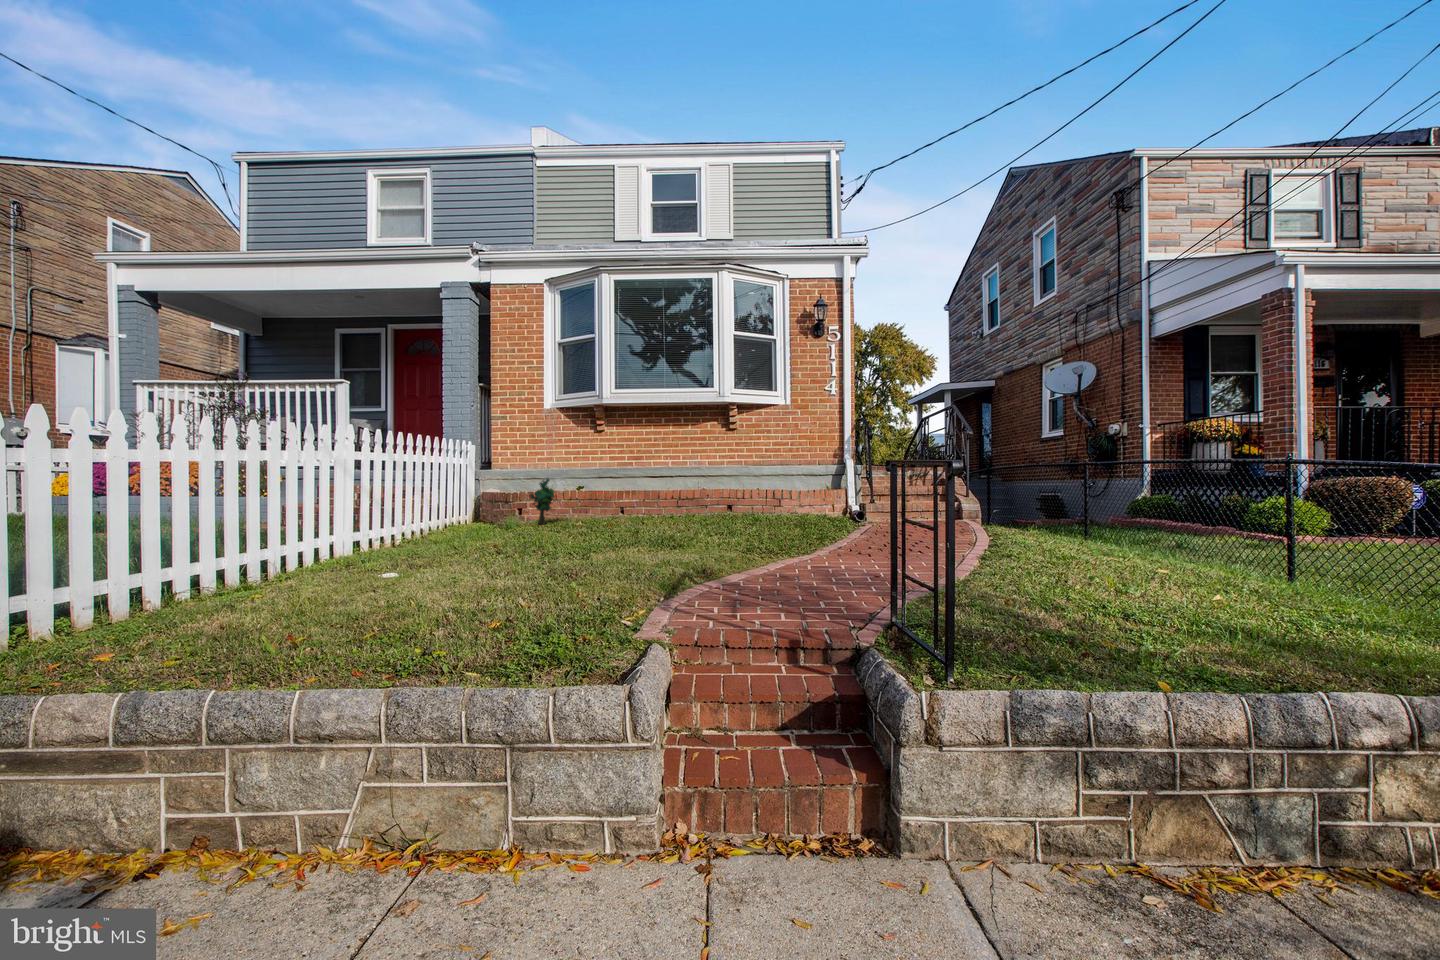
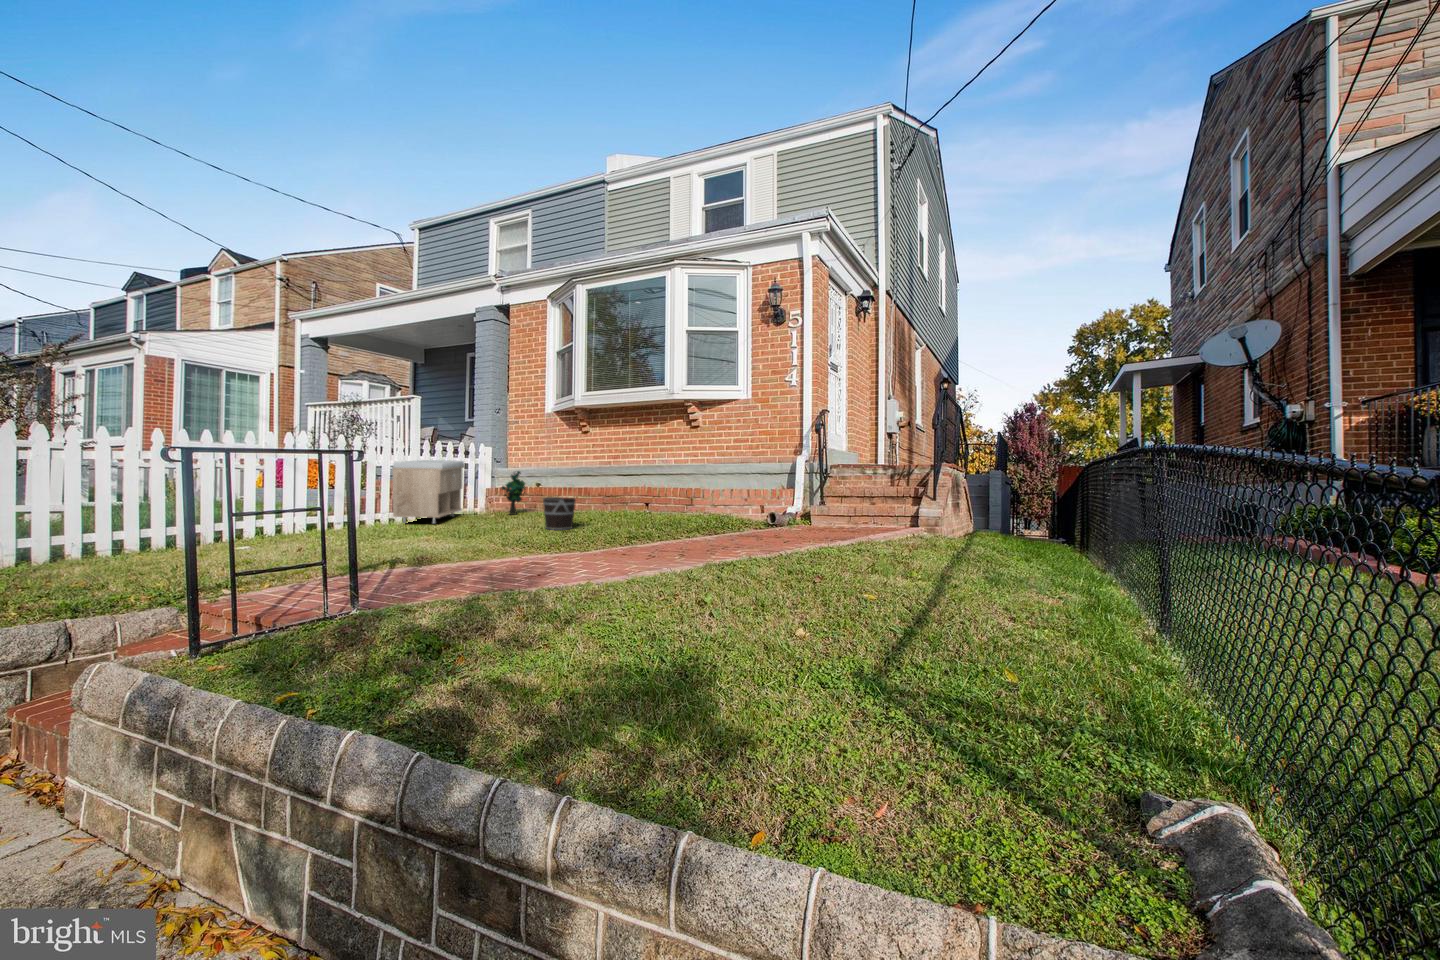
storage bench: none [418,468,492,533] -> present [393,460,465,523]
bucket: none [571,502,606,537] -> present [543,497,576,530]

